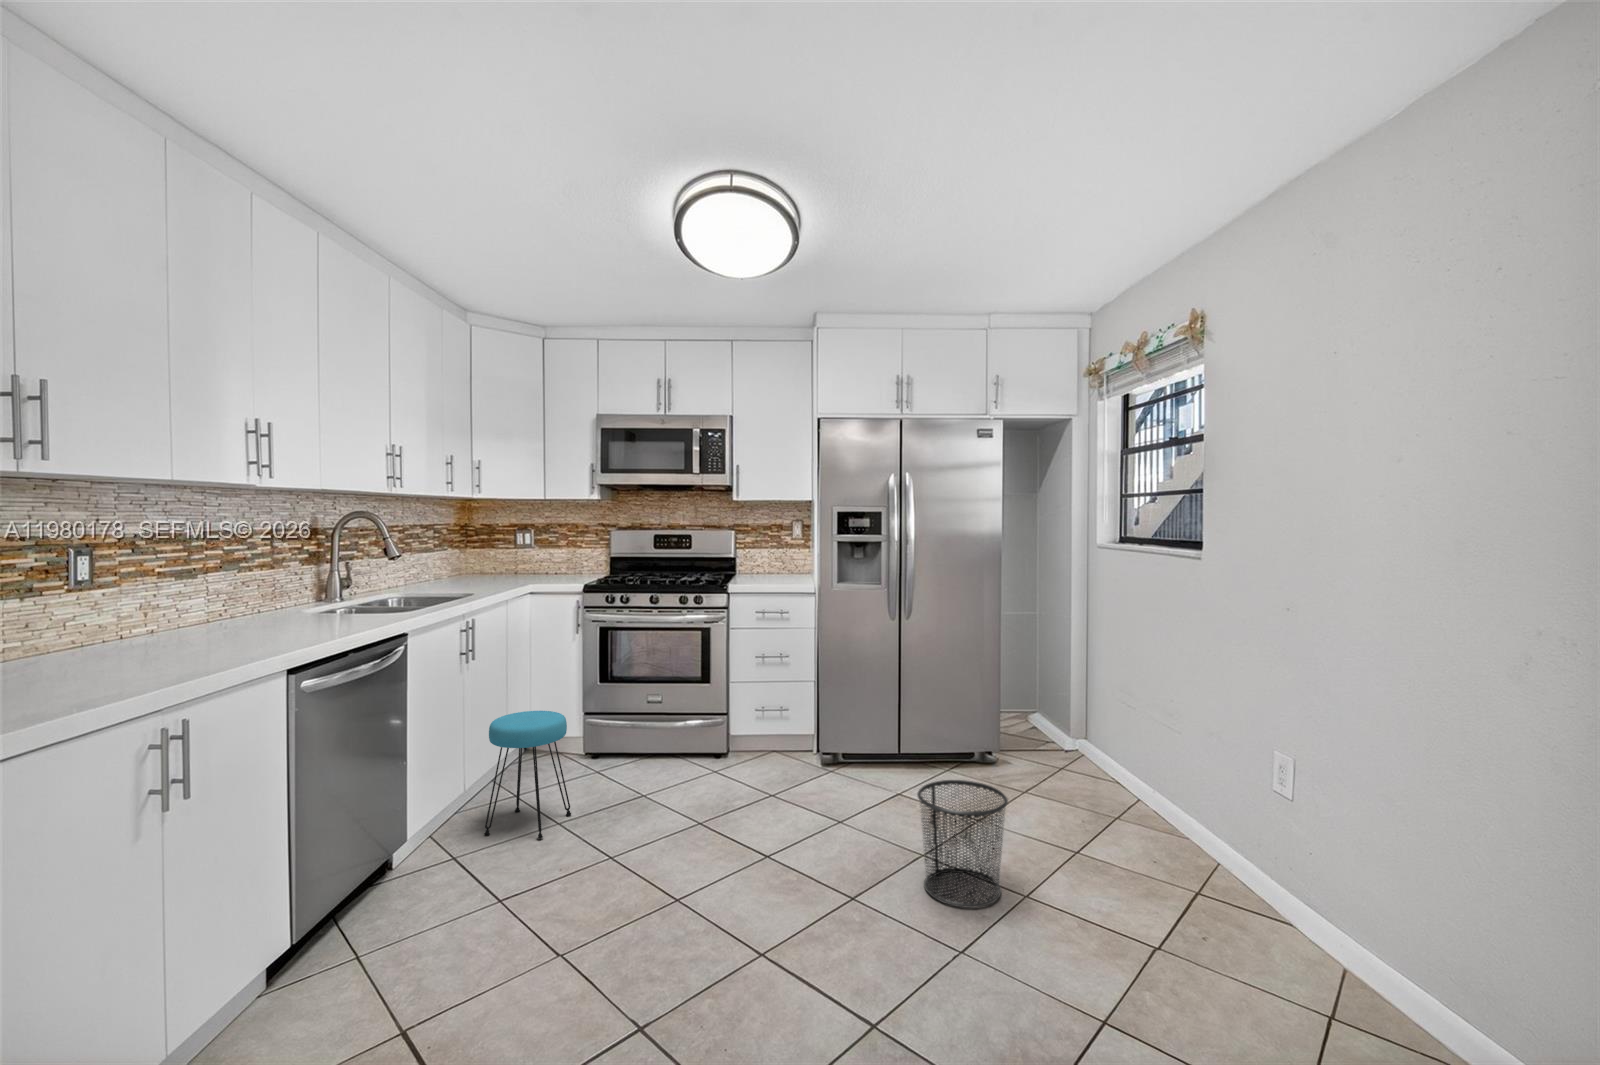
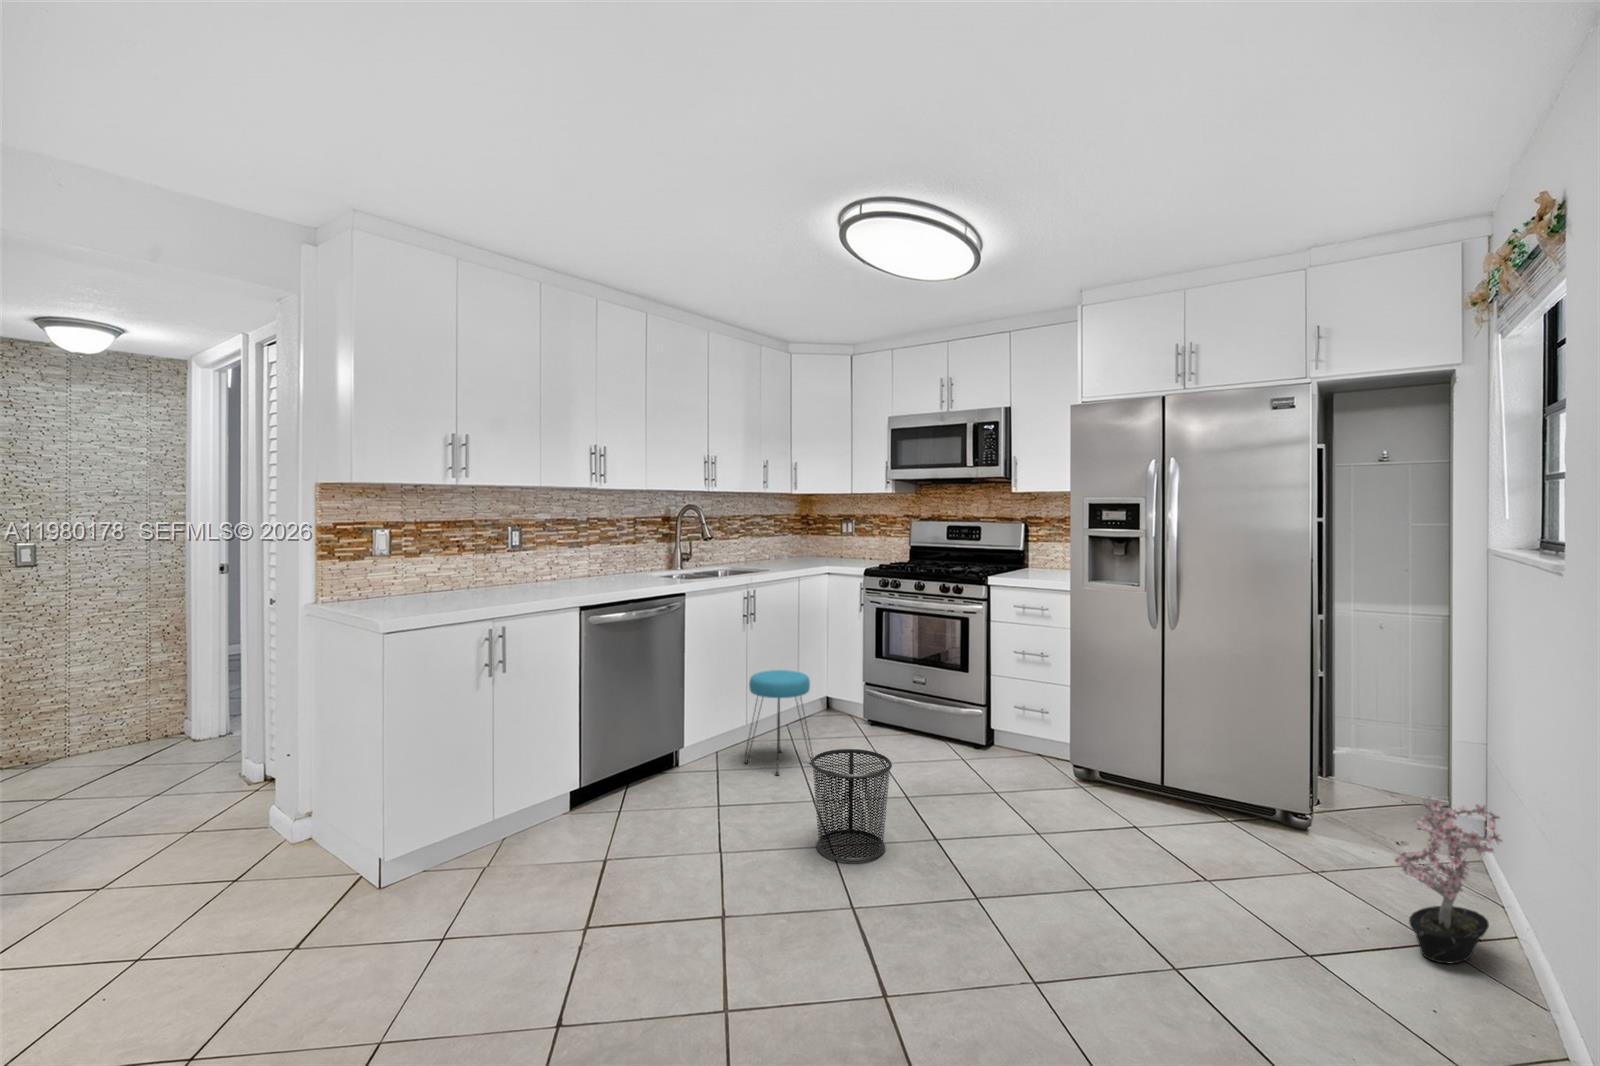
potted plant: none [1100,719,1191,845] -> present [1394,796,1502,963]
waste bin: present [917,780,1008,908] -> present [811,749,892,862]

